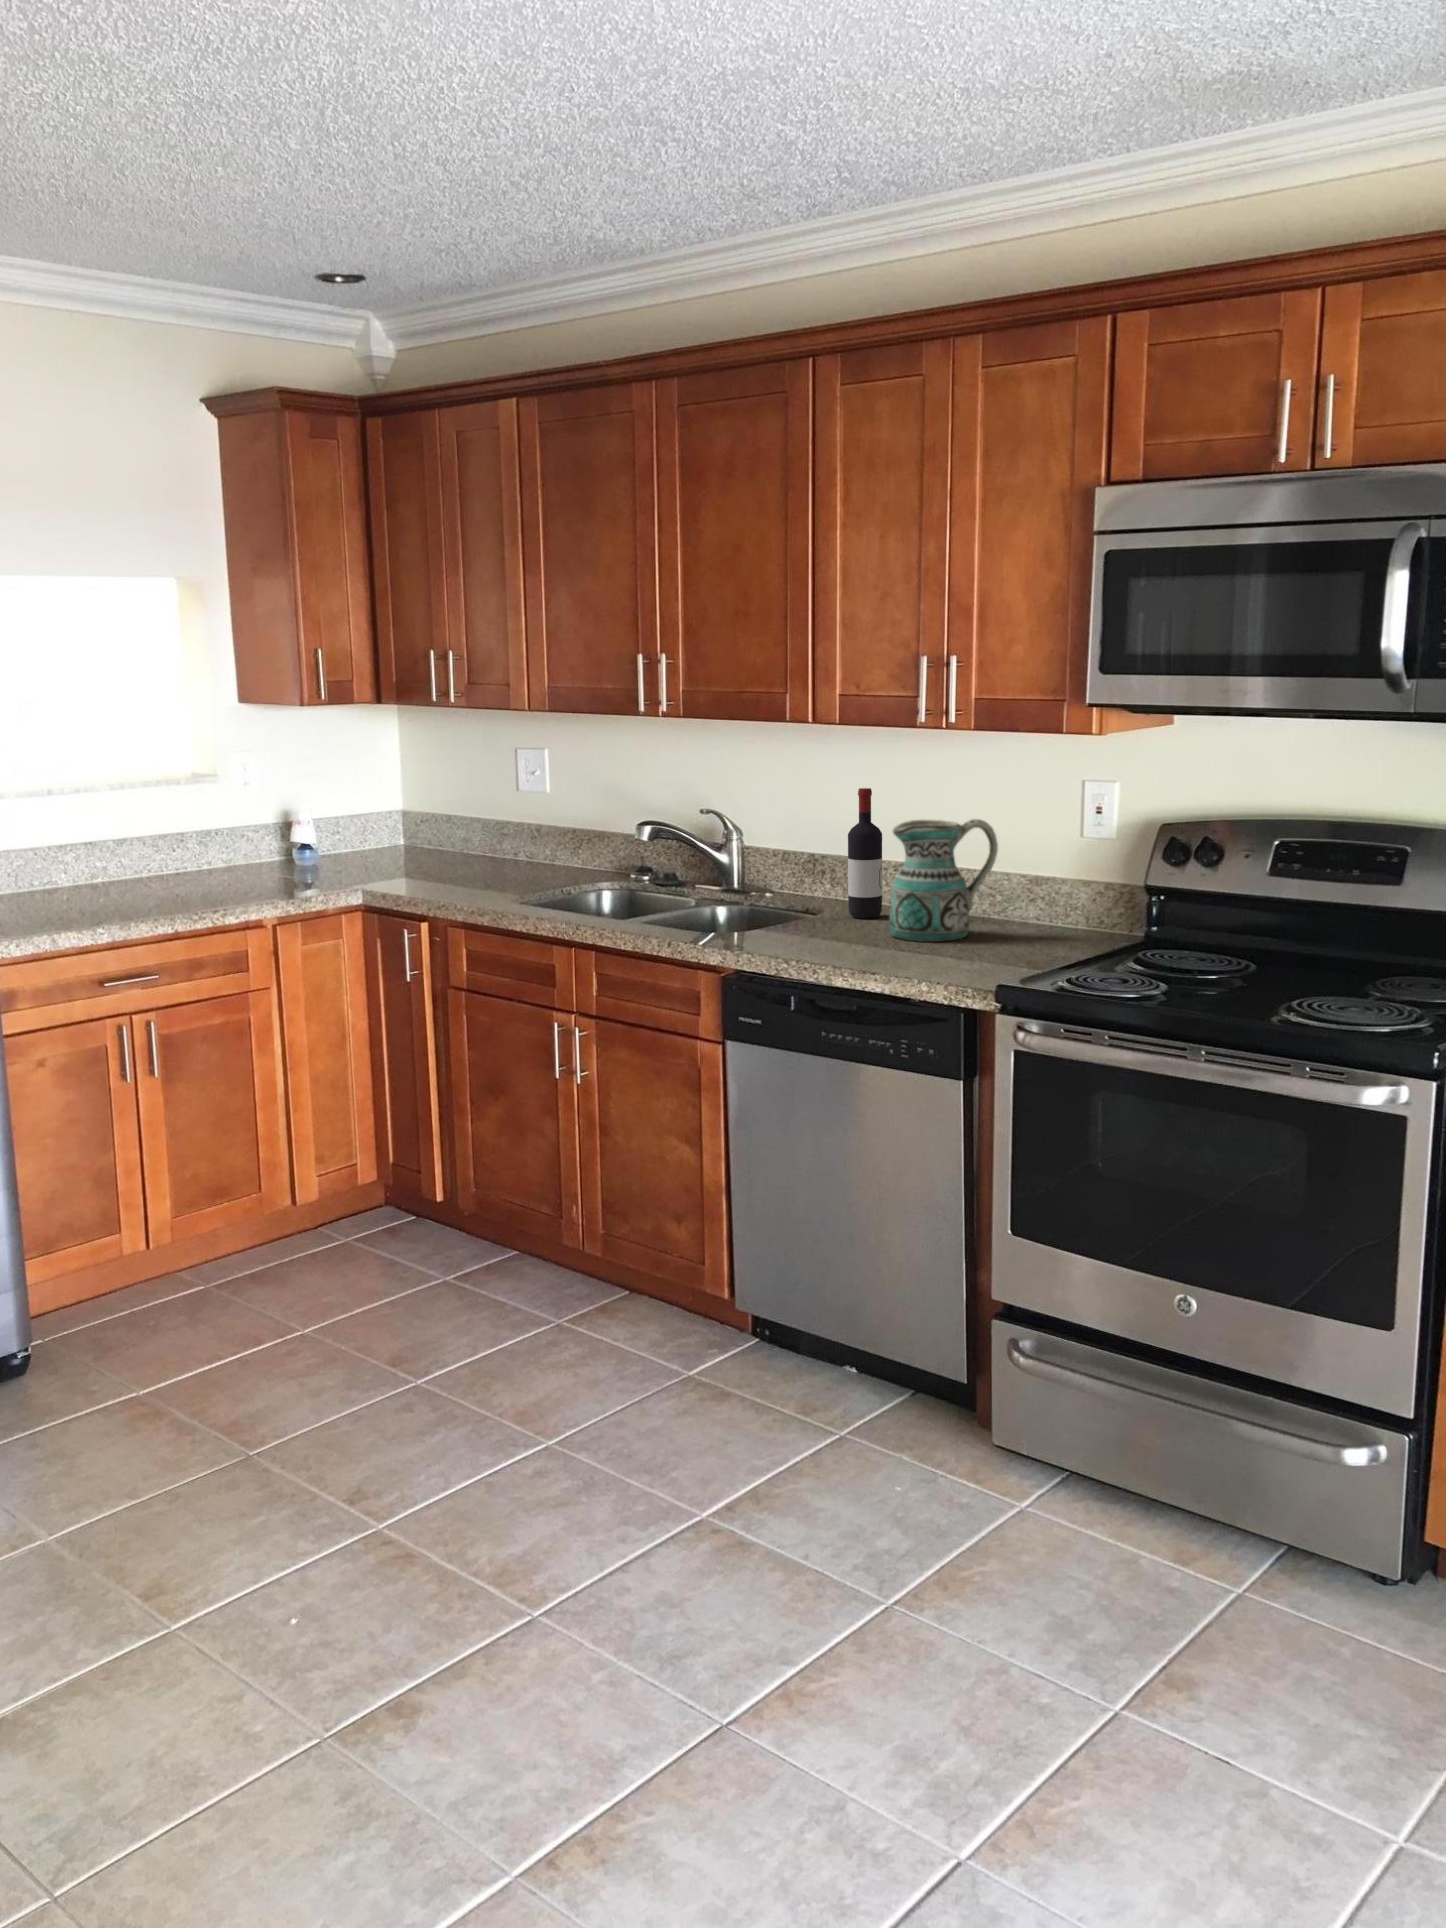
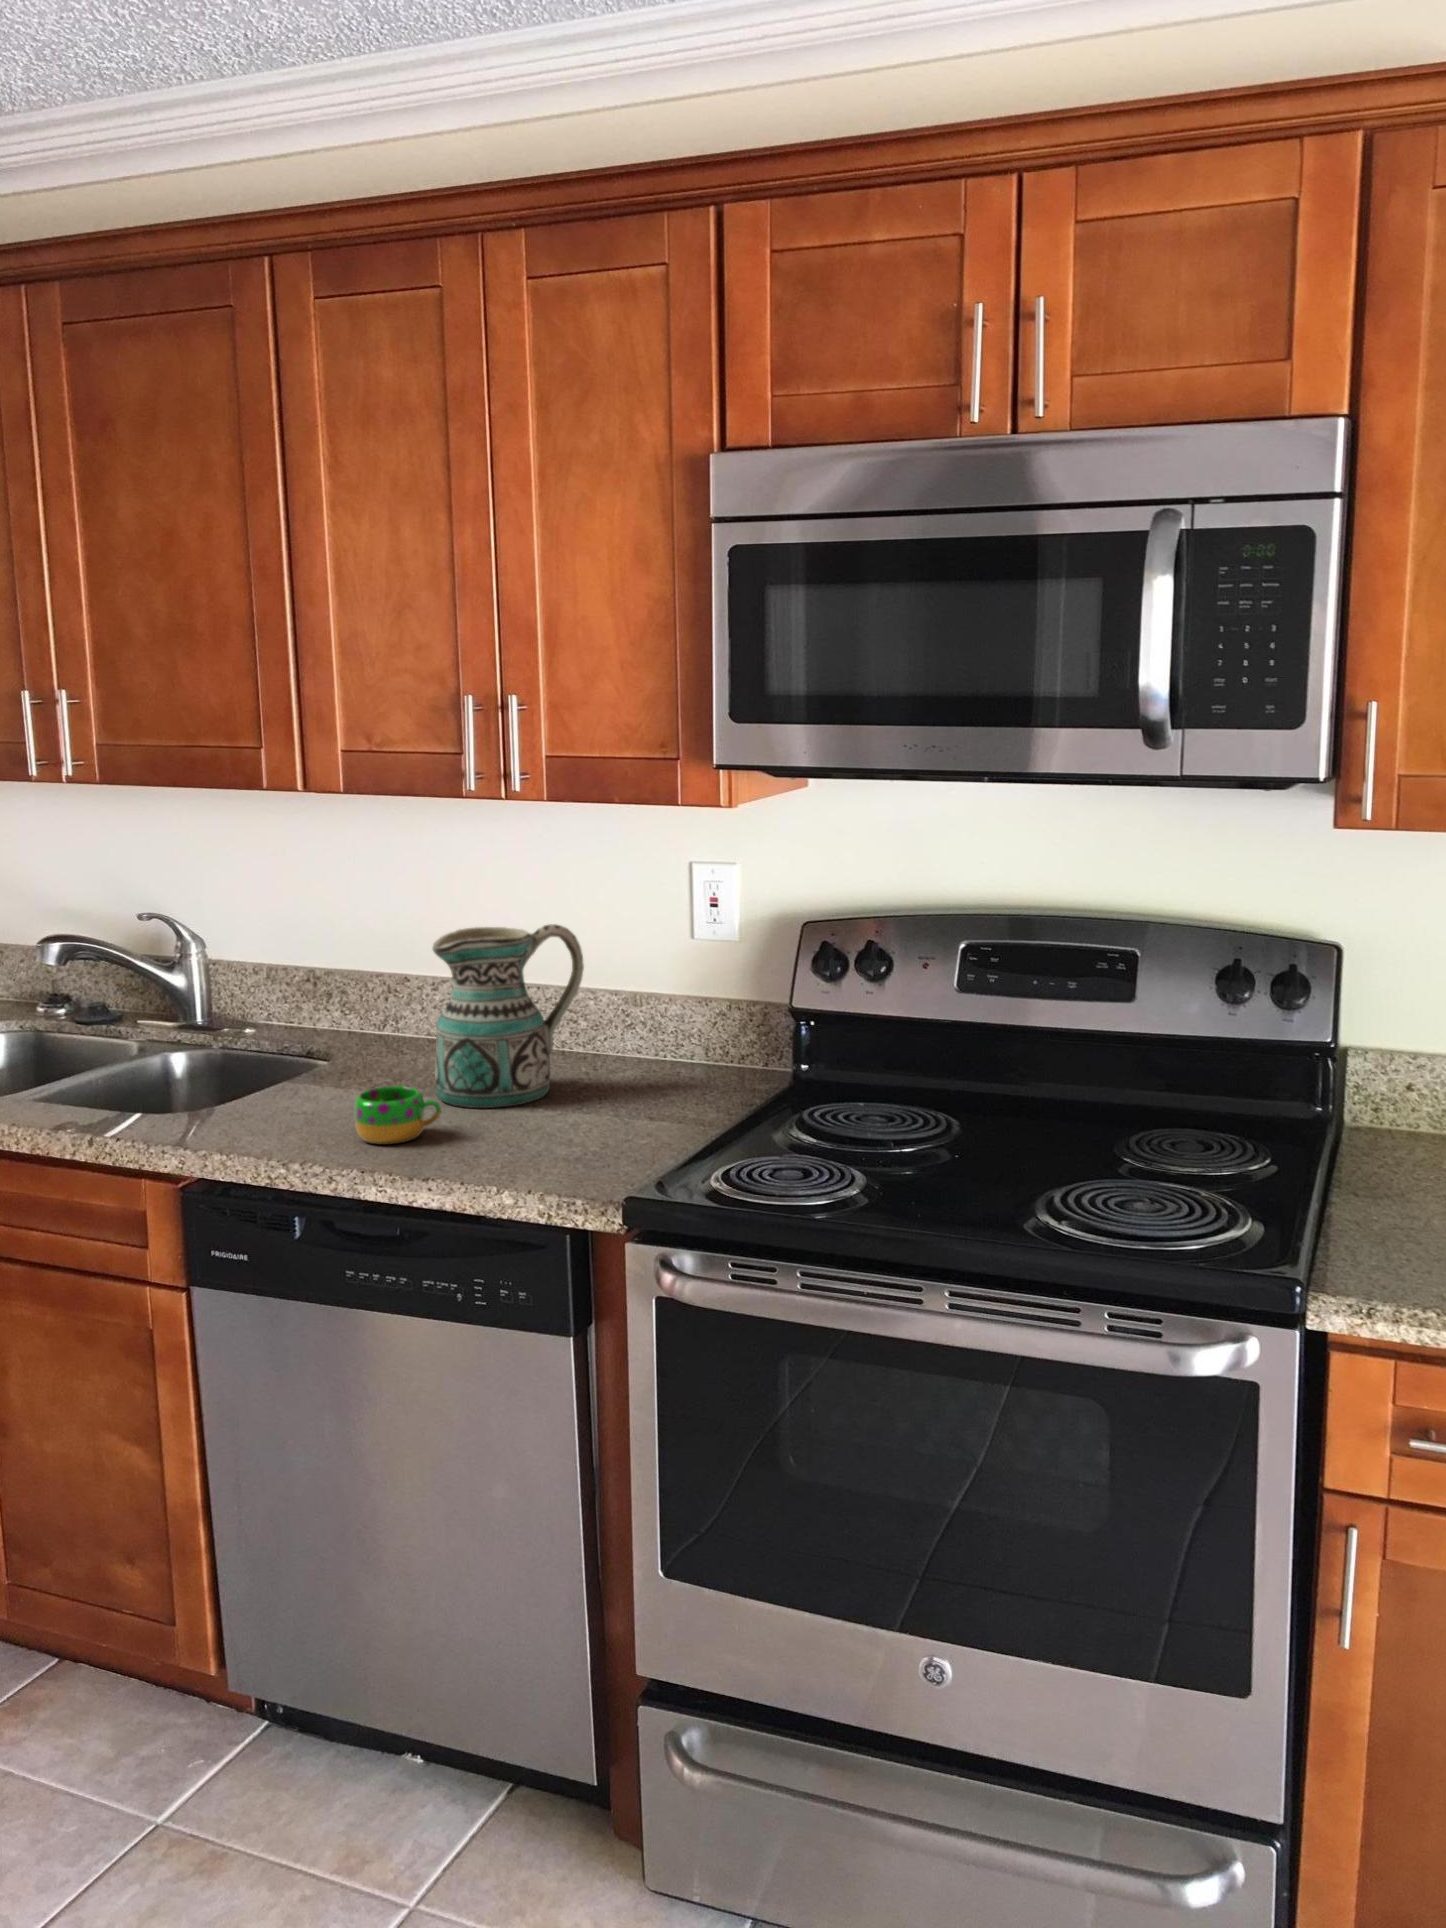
wine bottle: present [848,788,882,918] -> none [362,880,418,1066]
mug: none [834,918,889,954] -> present [354,1086,441,1145]

